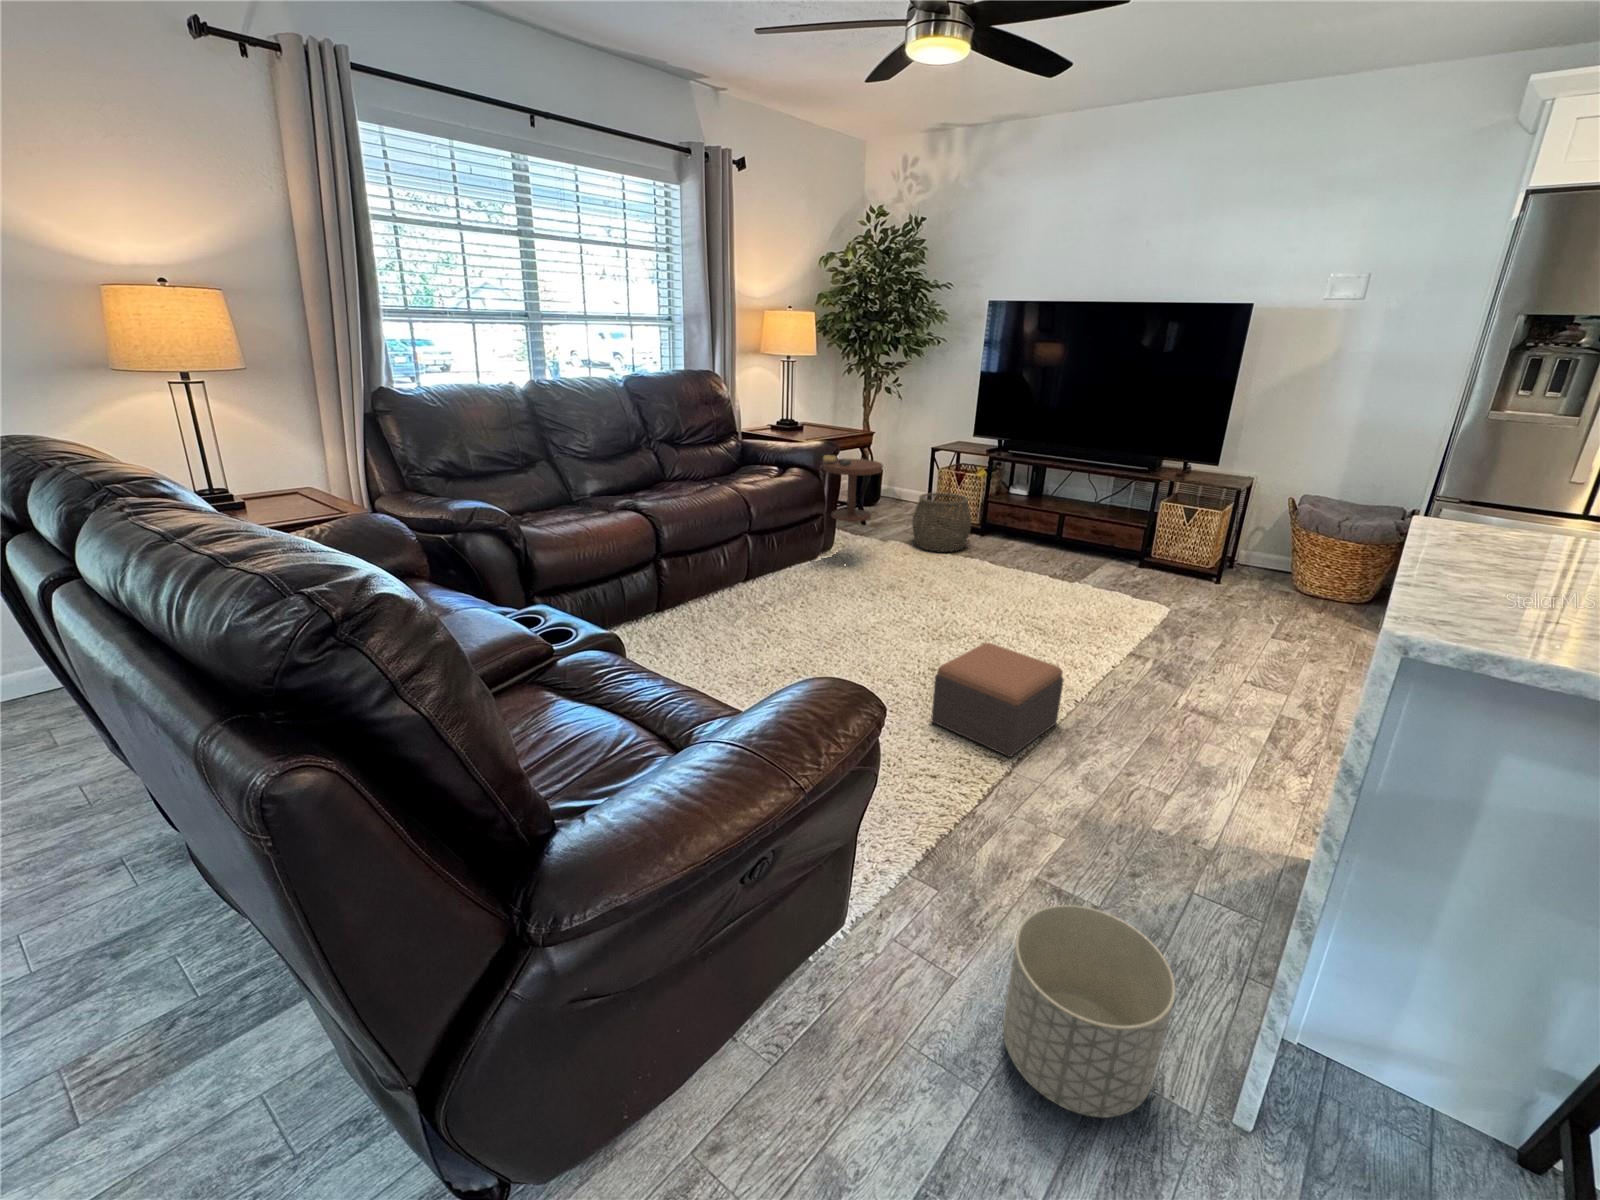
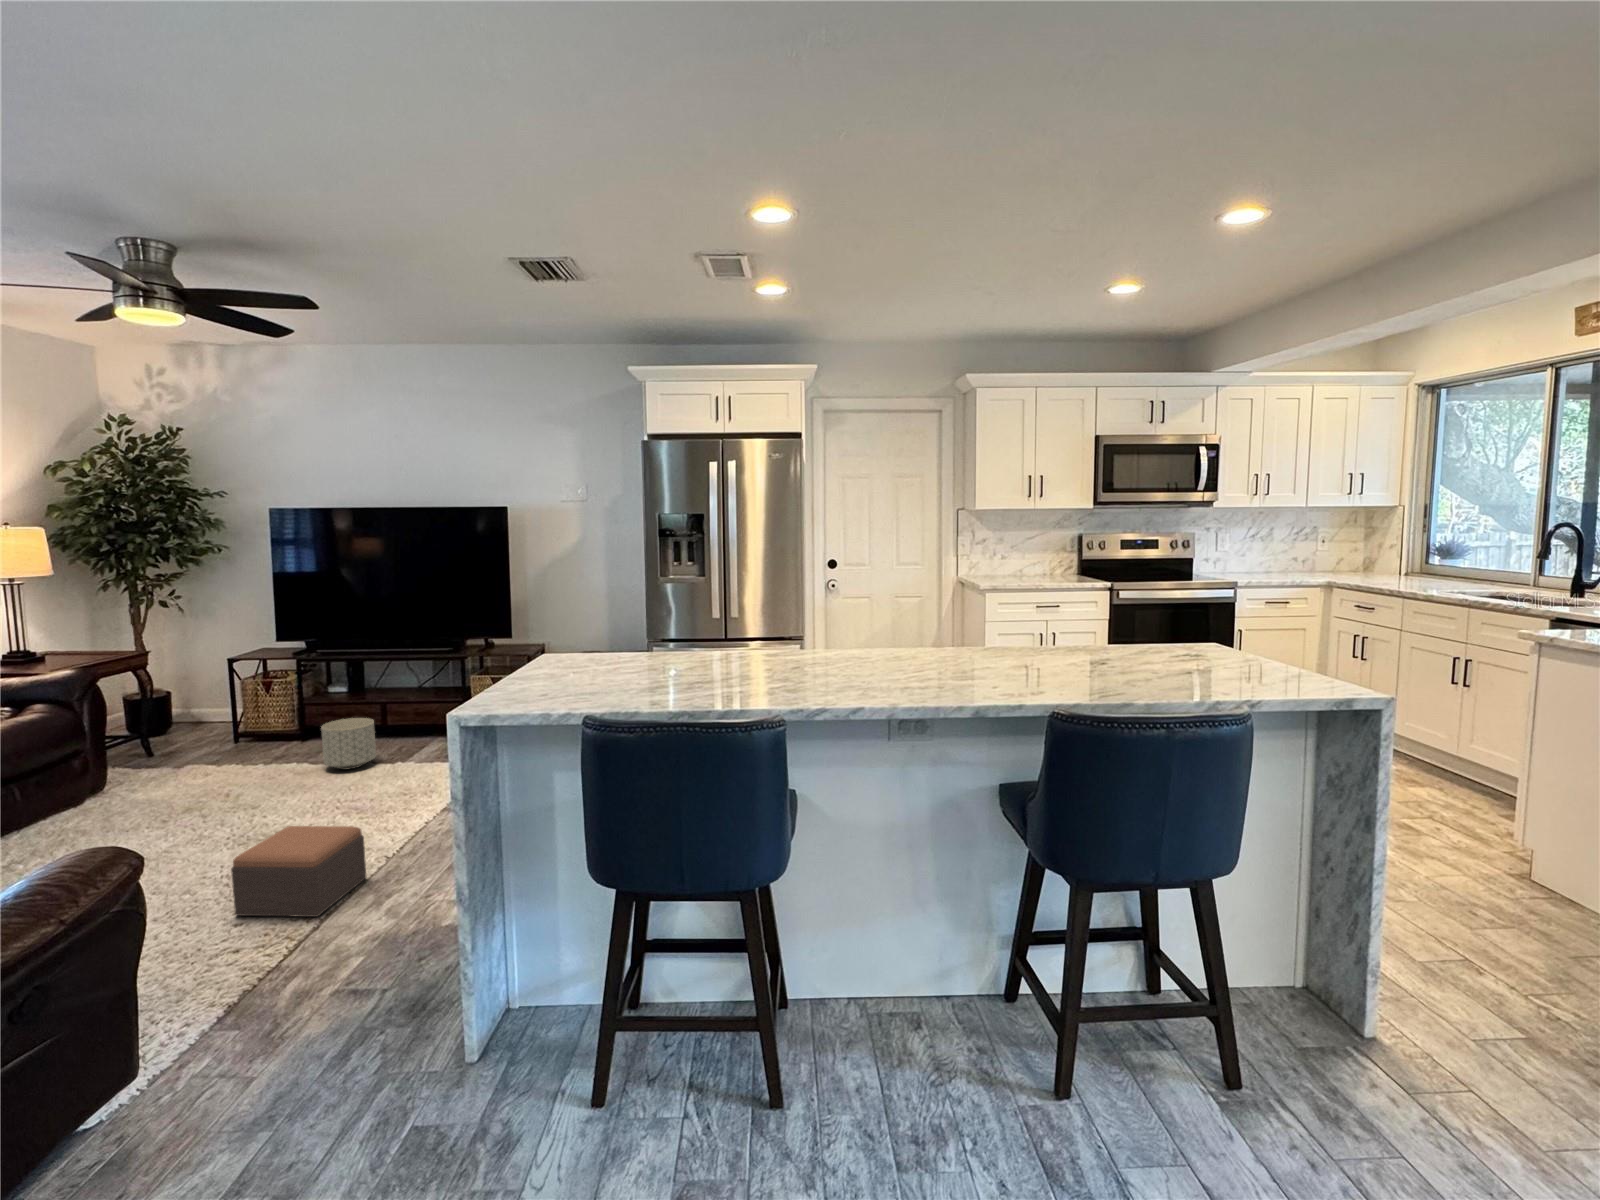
side table: present [823,455,883,522] -> none [72,682,159,804]
woven basket: present [912,492,971,552] -> none [212,702,287,767]
planter: present [1003,905,1175,1118] -> present [321,718,376,770]

